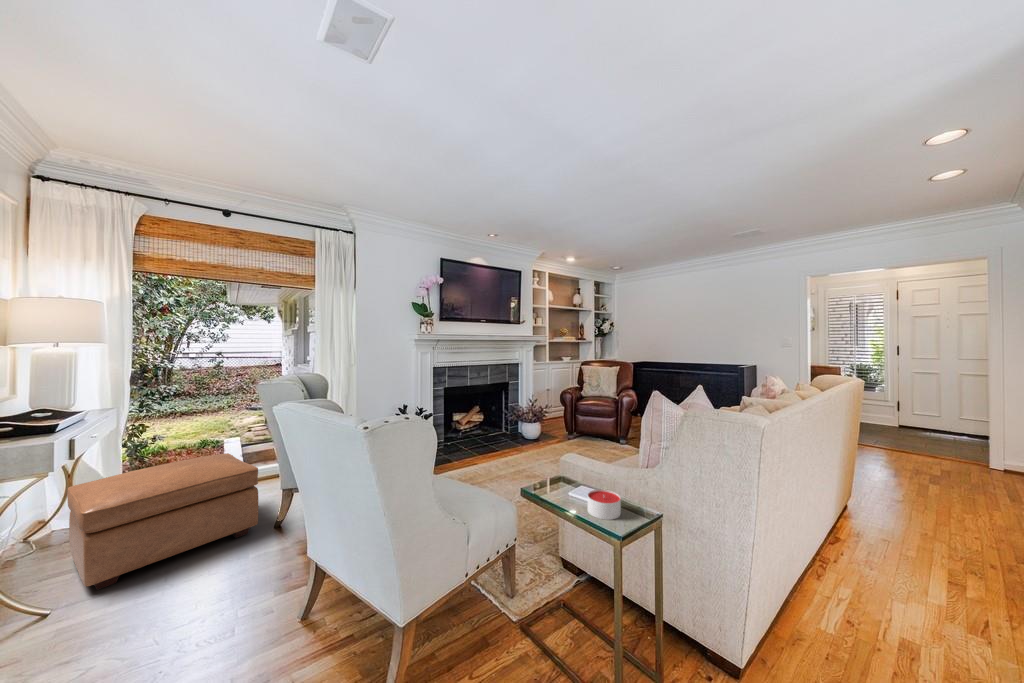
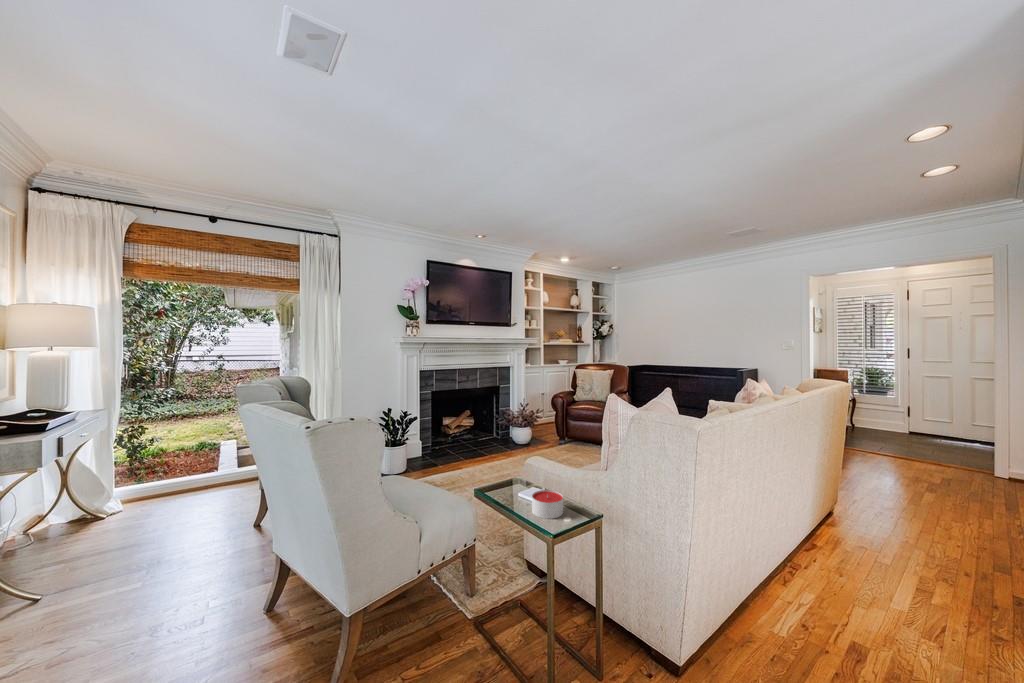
ottoman: present [67,453,258,590] -> none [59,454,240,582]

